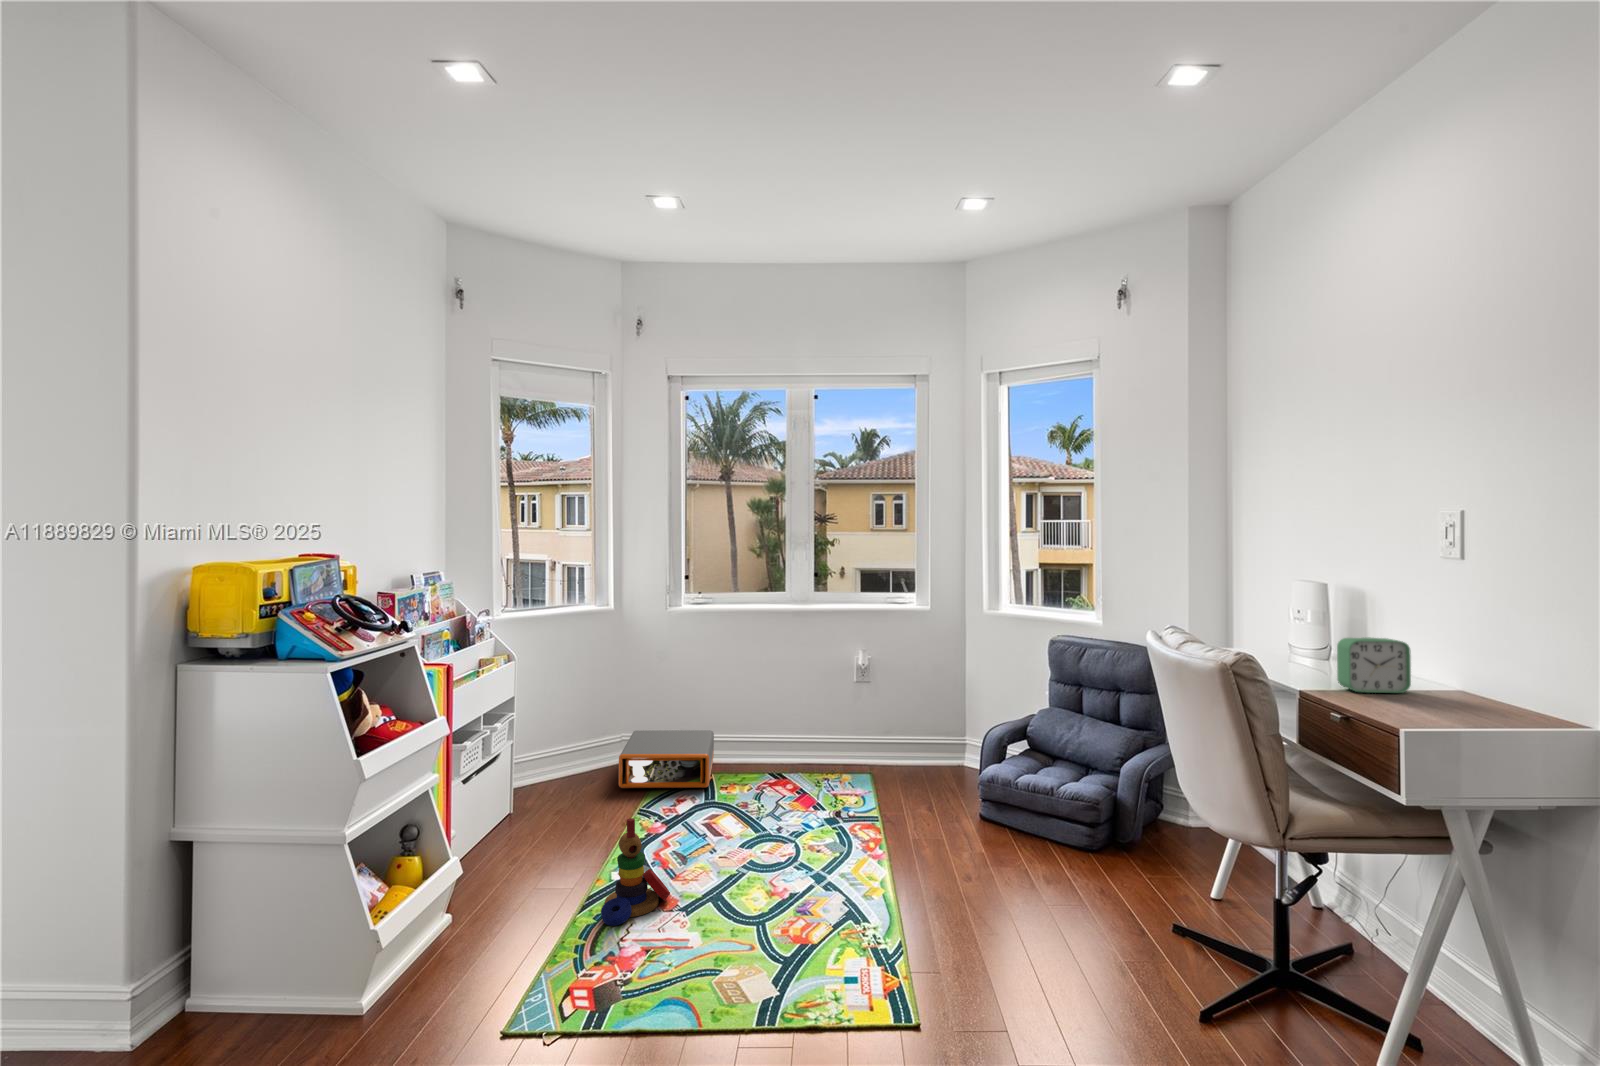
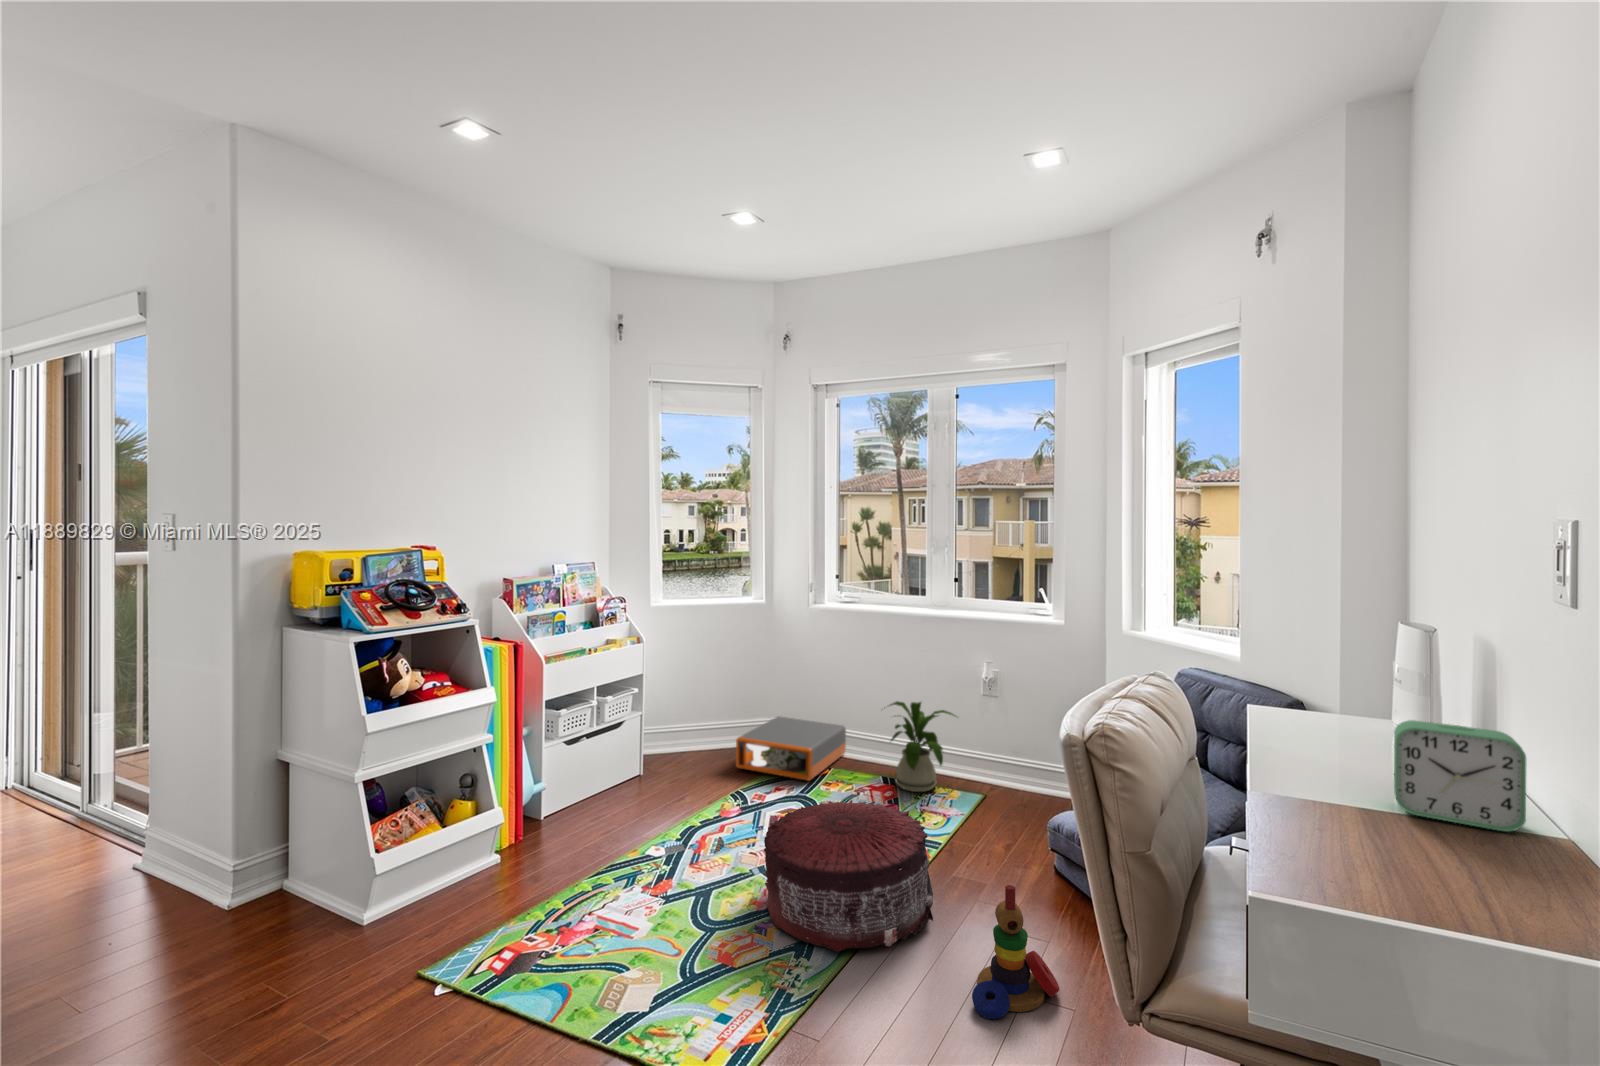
house plant: none [769,692,849,781] -> present [890,701,955,792]
pouf: none [773,783,934,910] -> present [764,800,933,952]
stacking toy: present [601,818,670,926] -> present [972,885,1060,1019]

